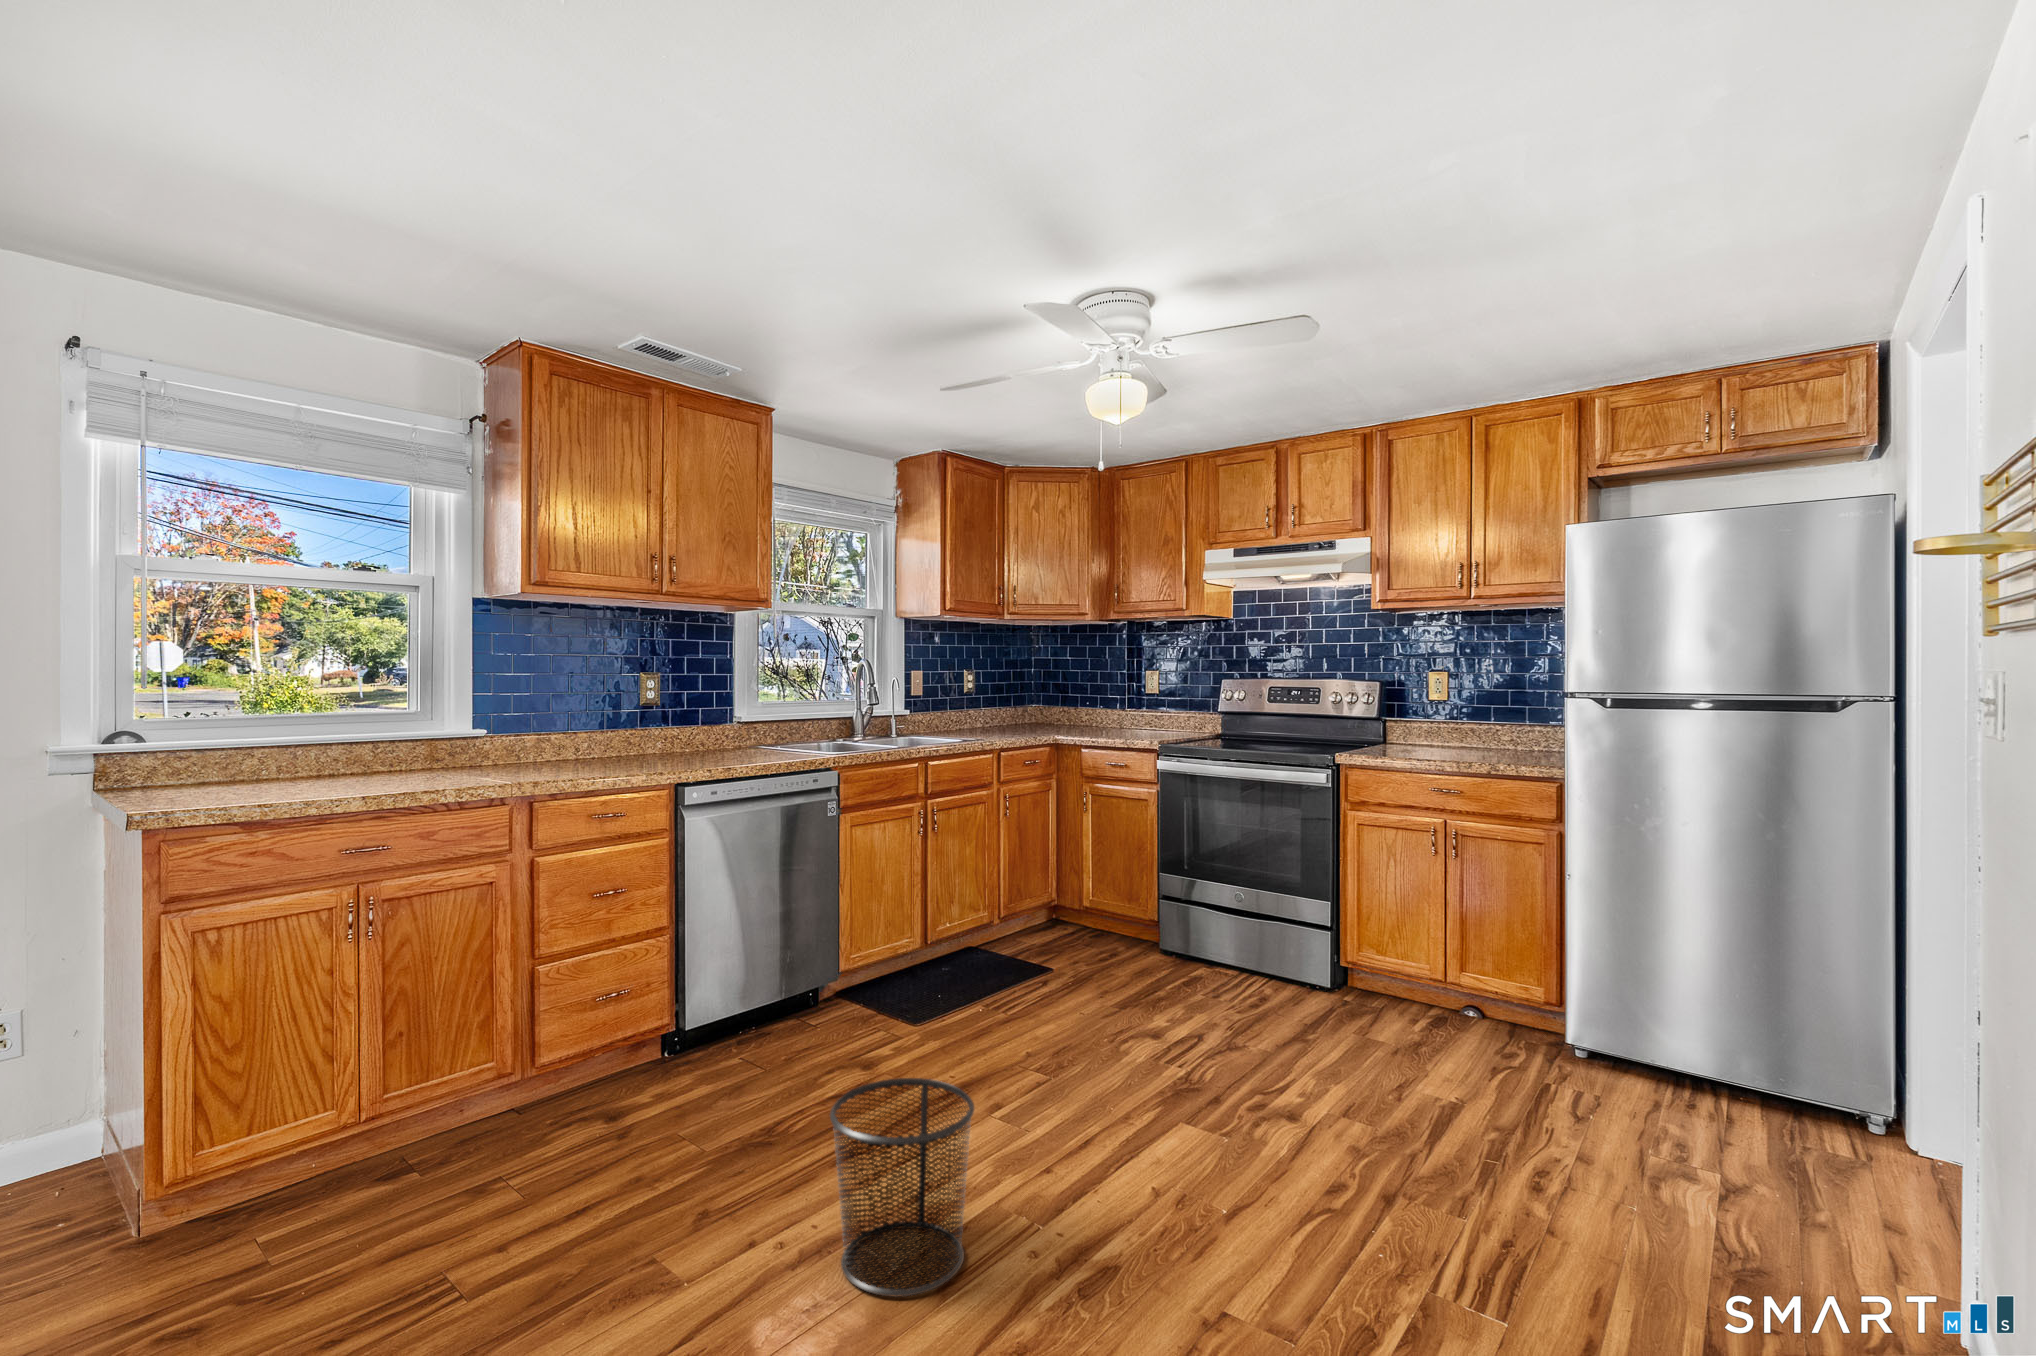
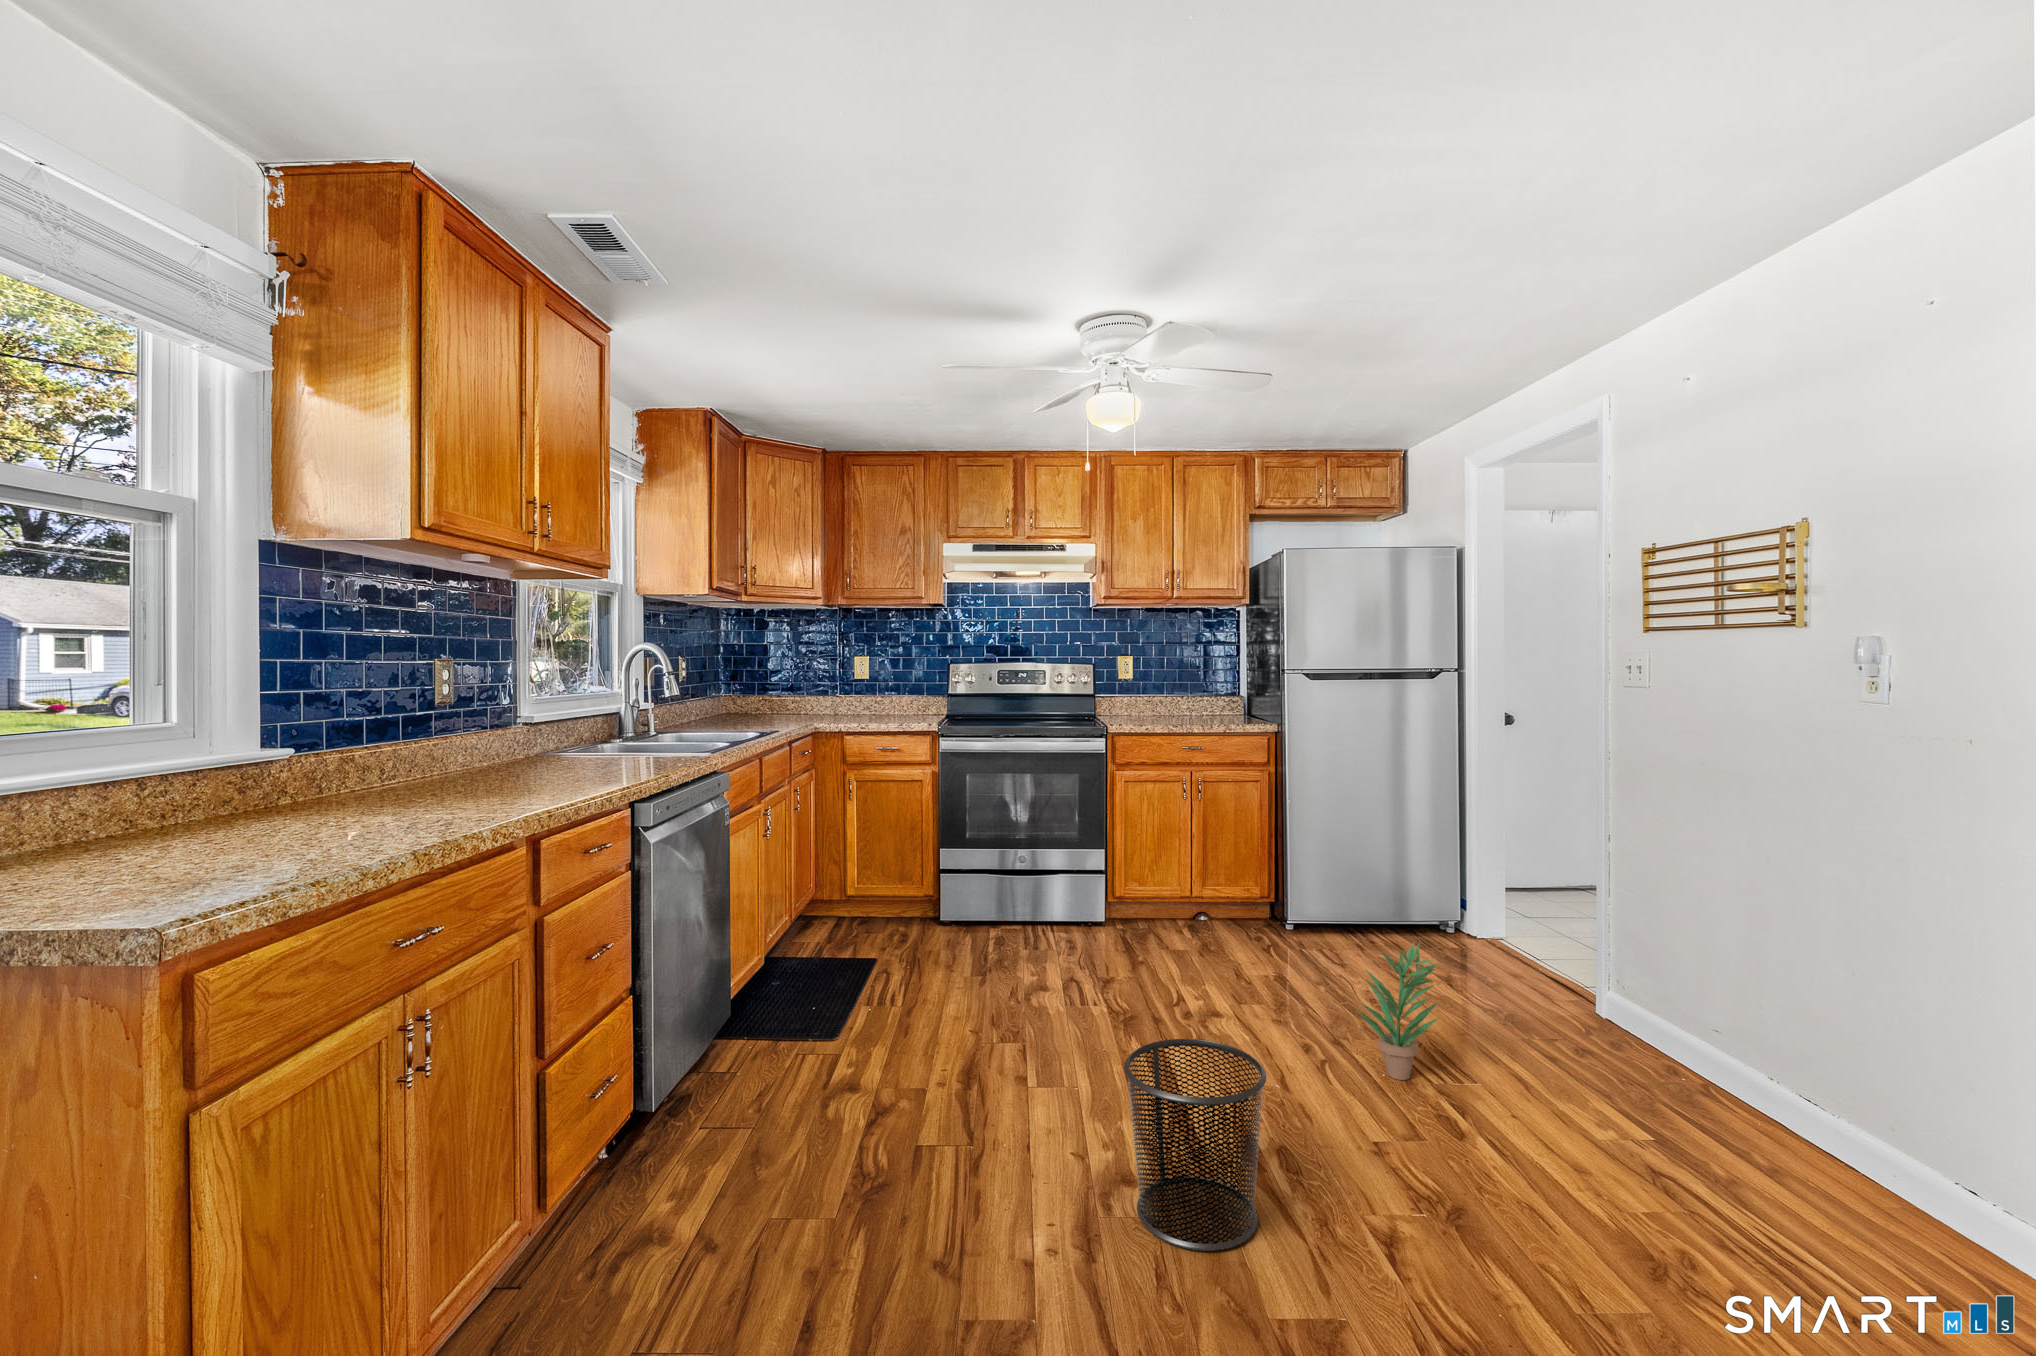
potted plant: none [1304,1071,1408,1258] -> present [1356,943,1439,1080]

